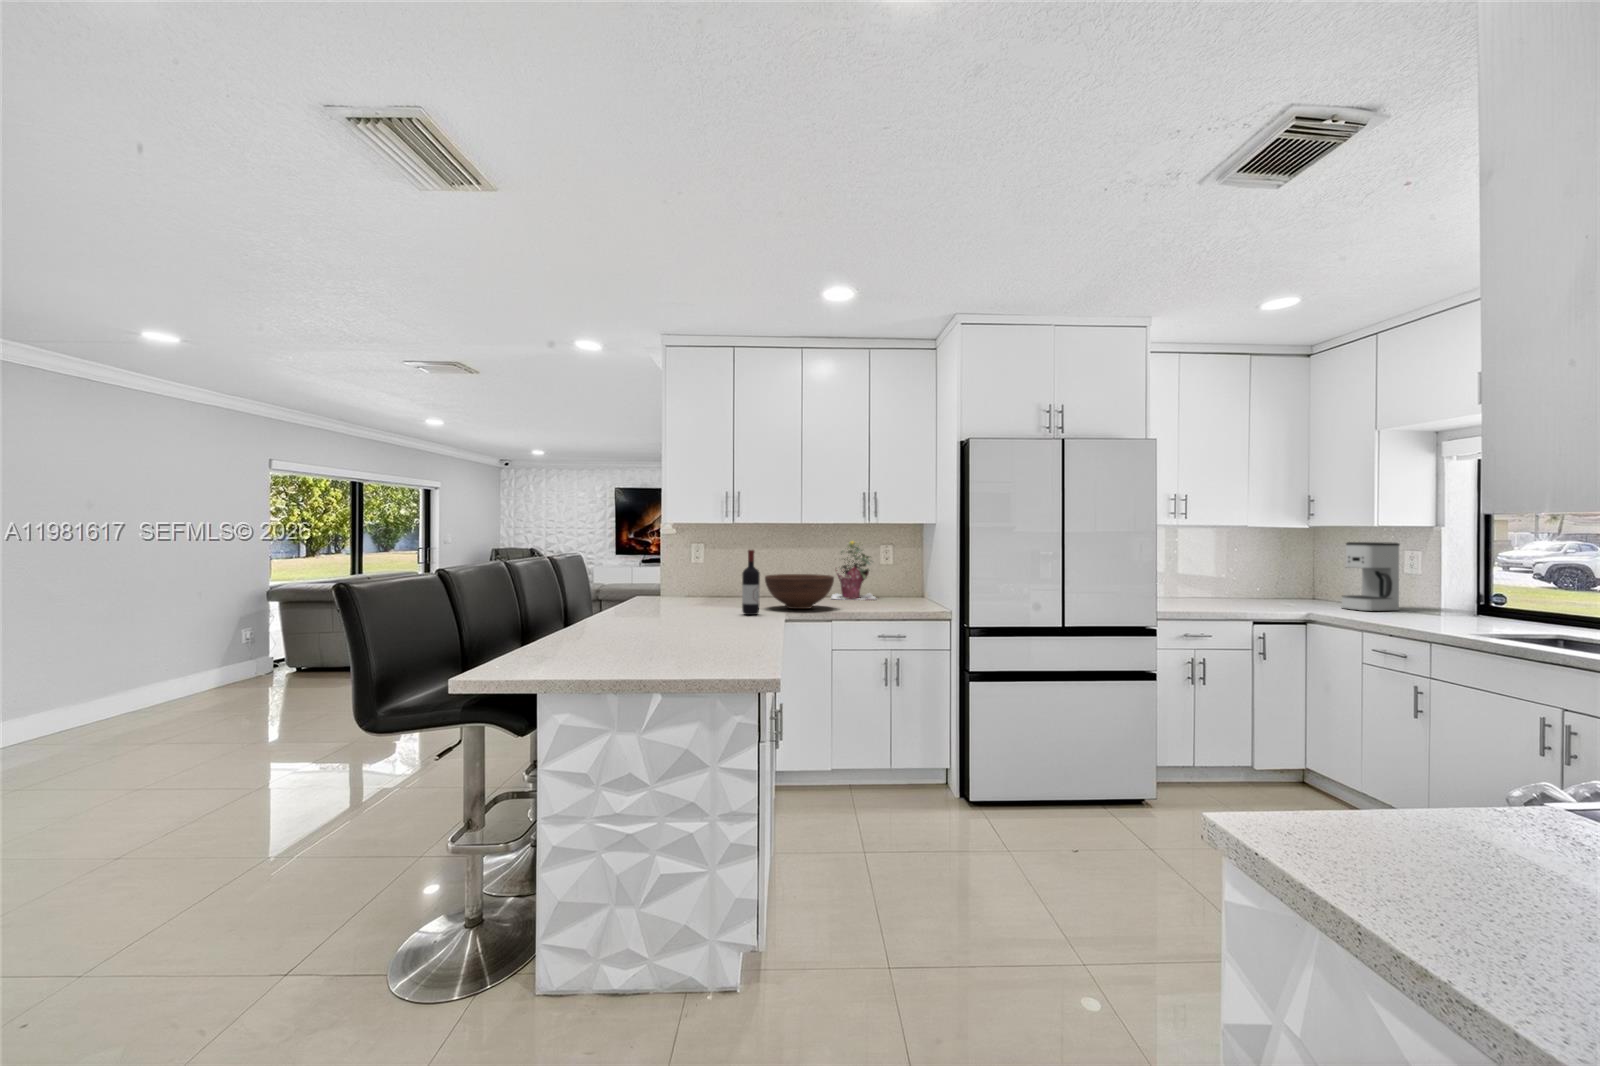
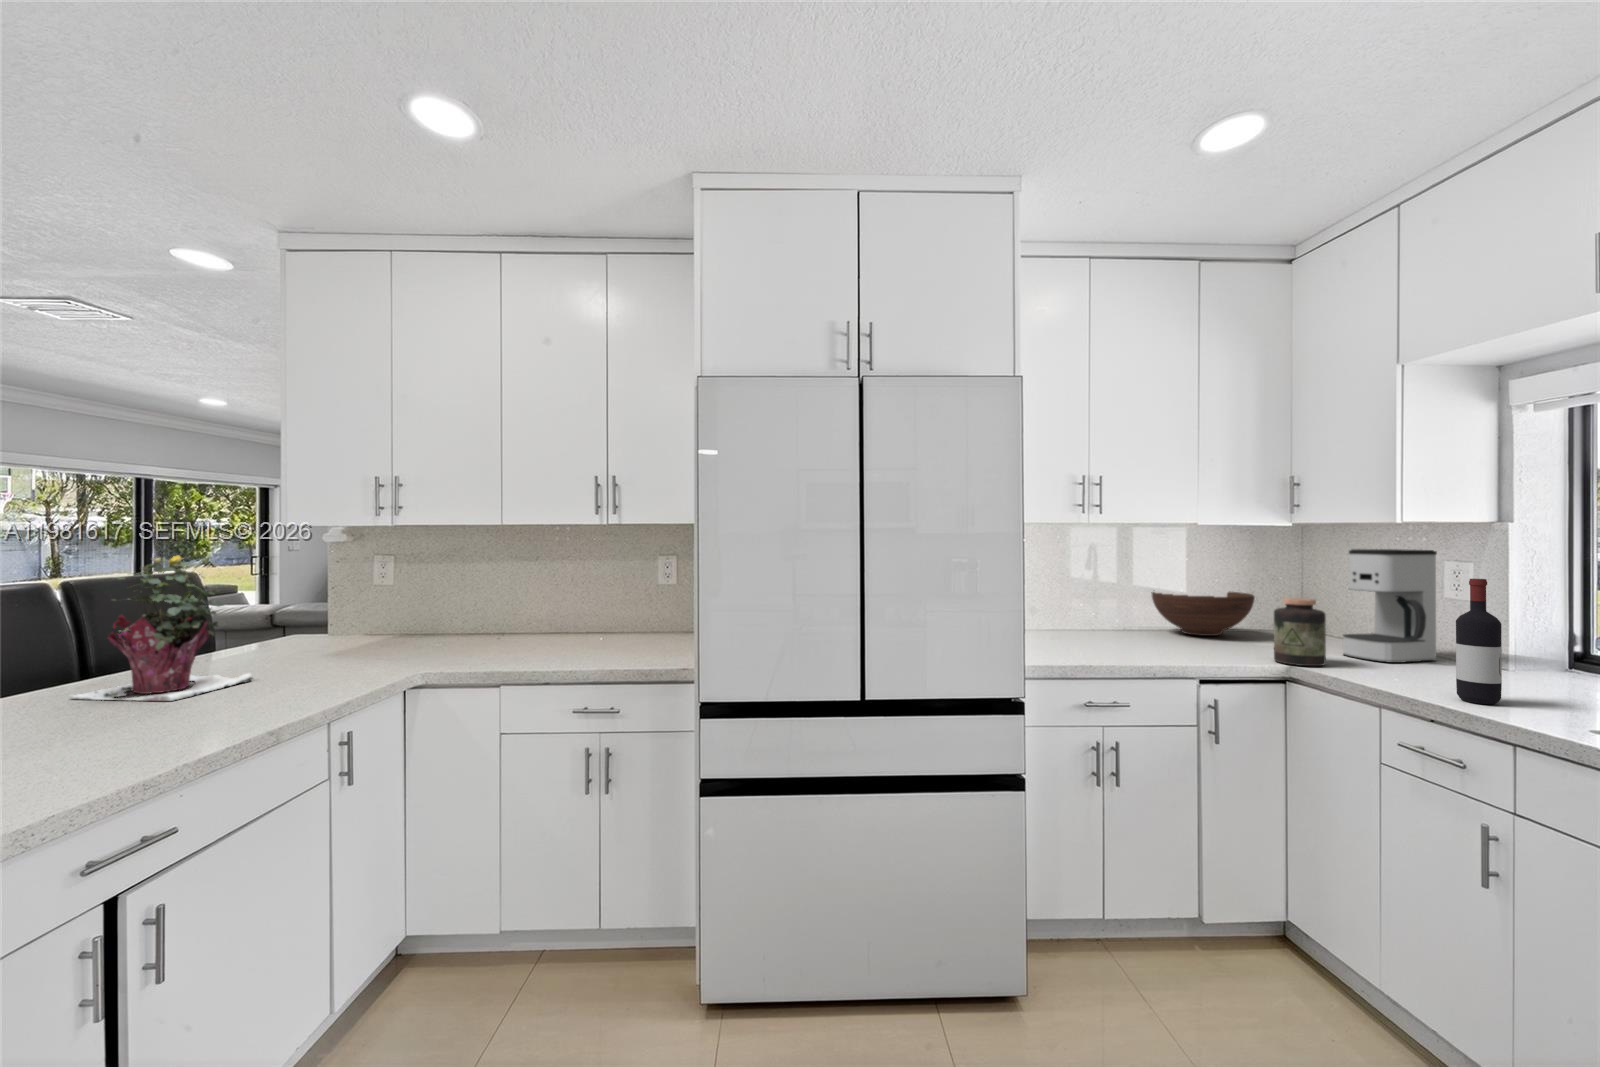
potted plant: present [831,541,876,600] -> present [69,556,254,701]
wine bottle: present [742,550,760,615] -> present [1456,579,1502,704]
jar: none [1299,572,1331,613] -> present [1274,598,1326,666]
fruit bowl: present [765,574,834,609] -> present [1151,592,1255,636]

